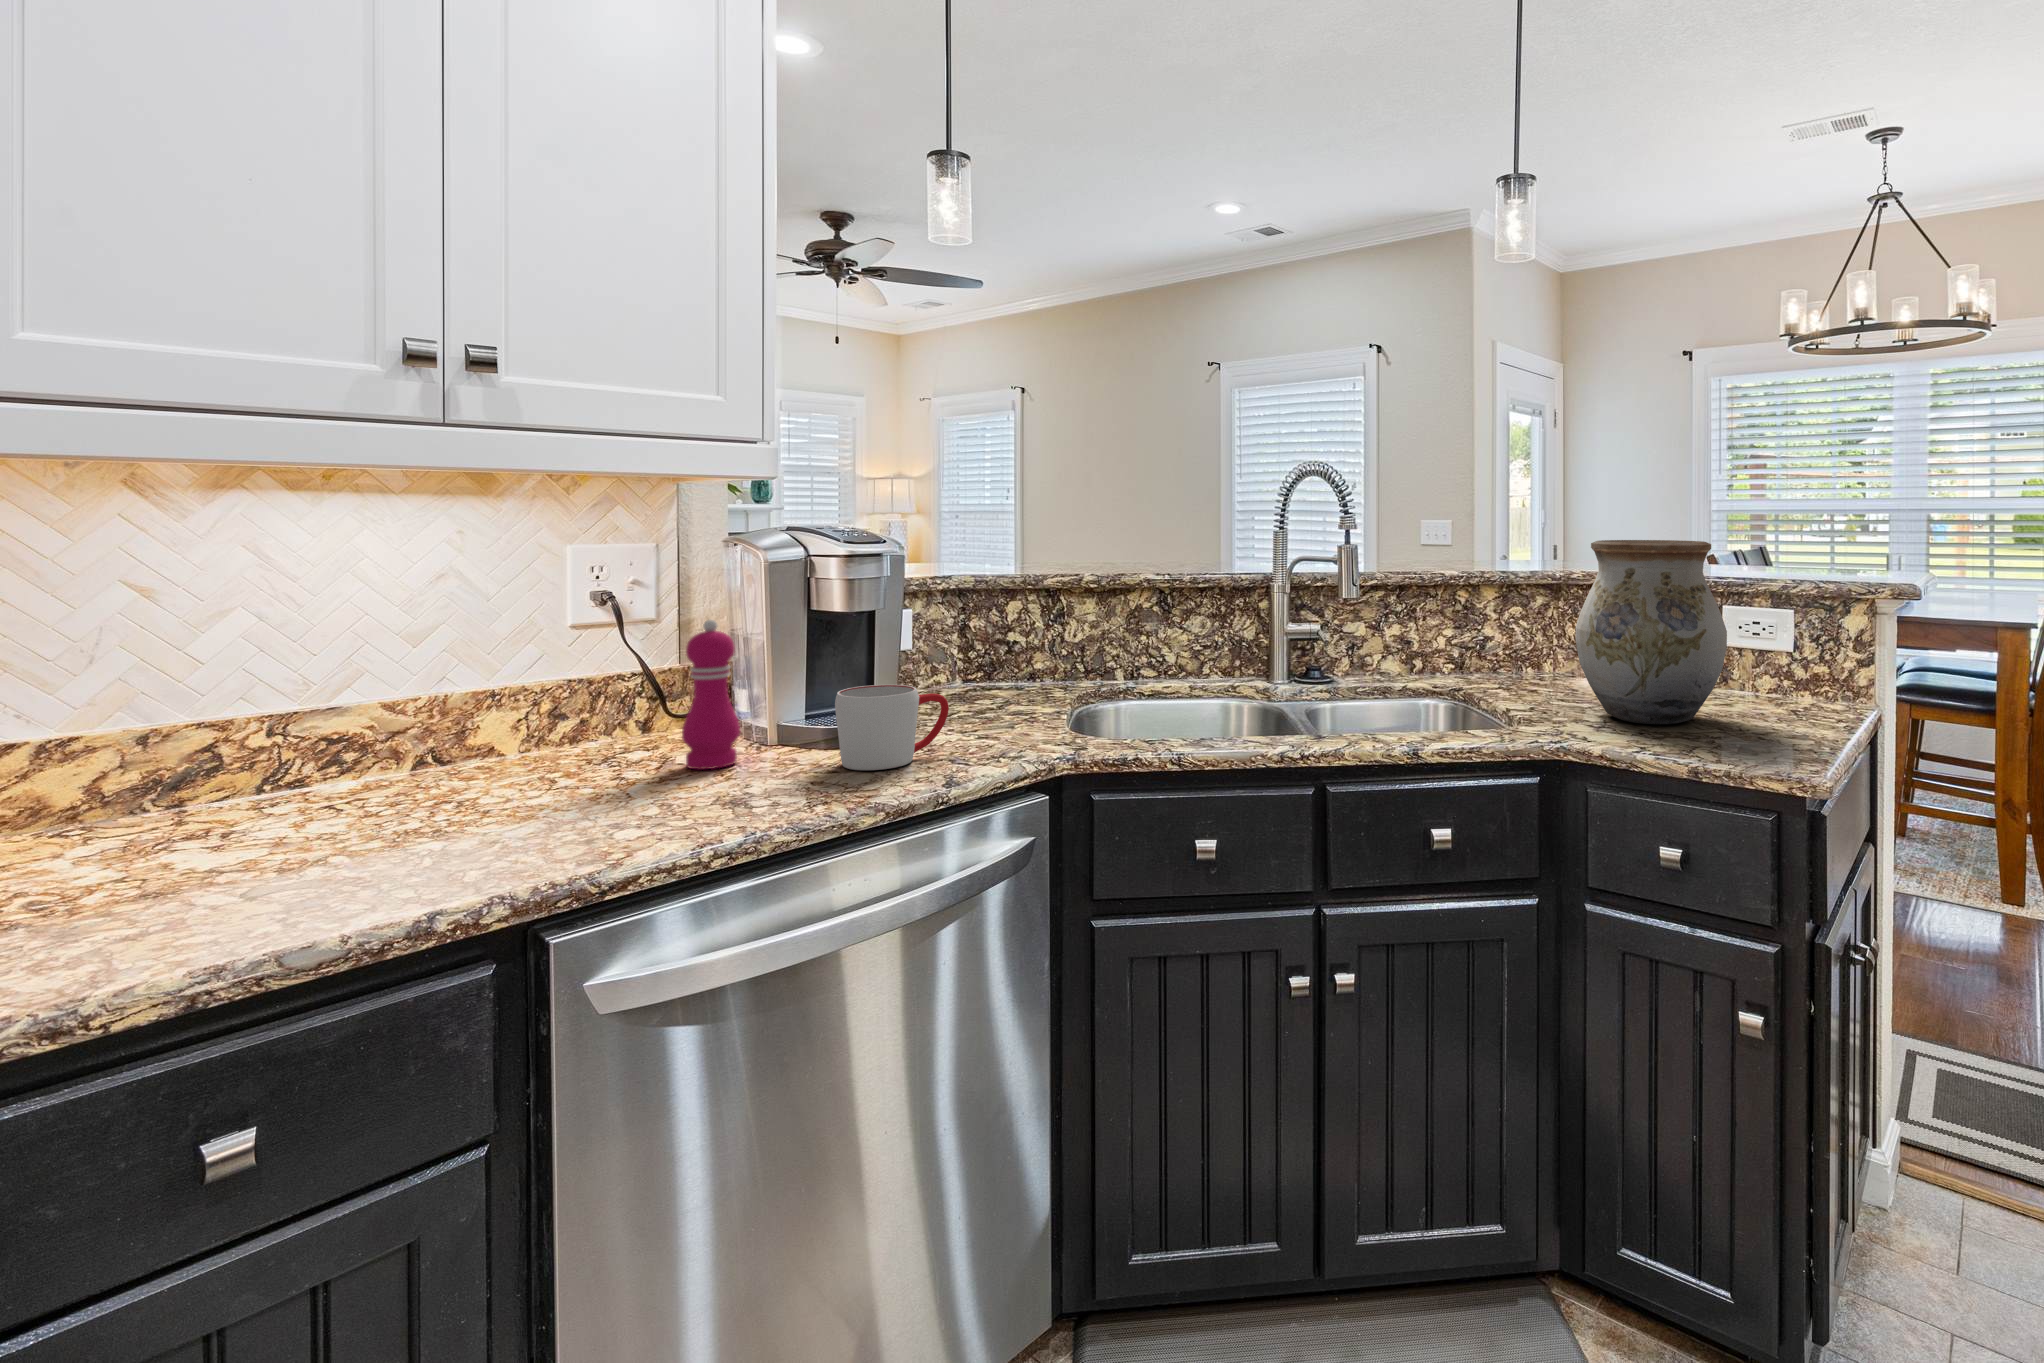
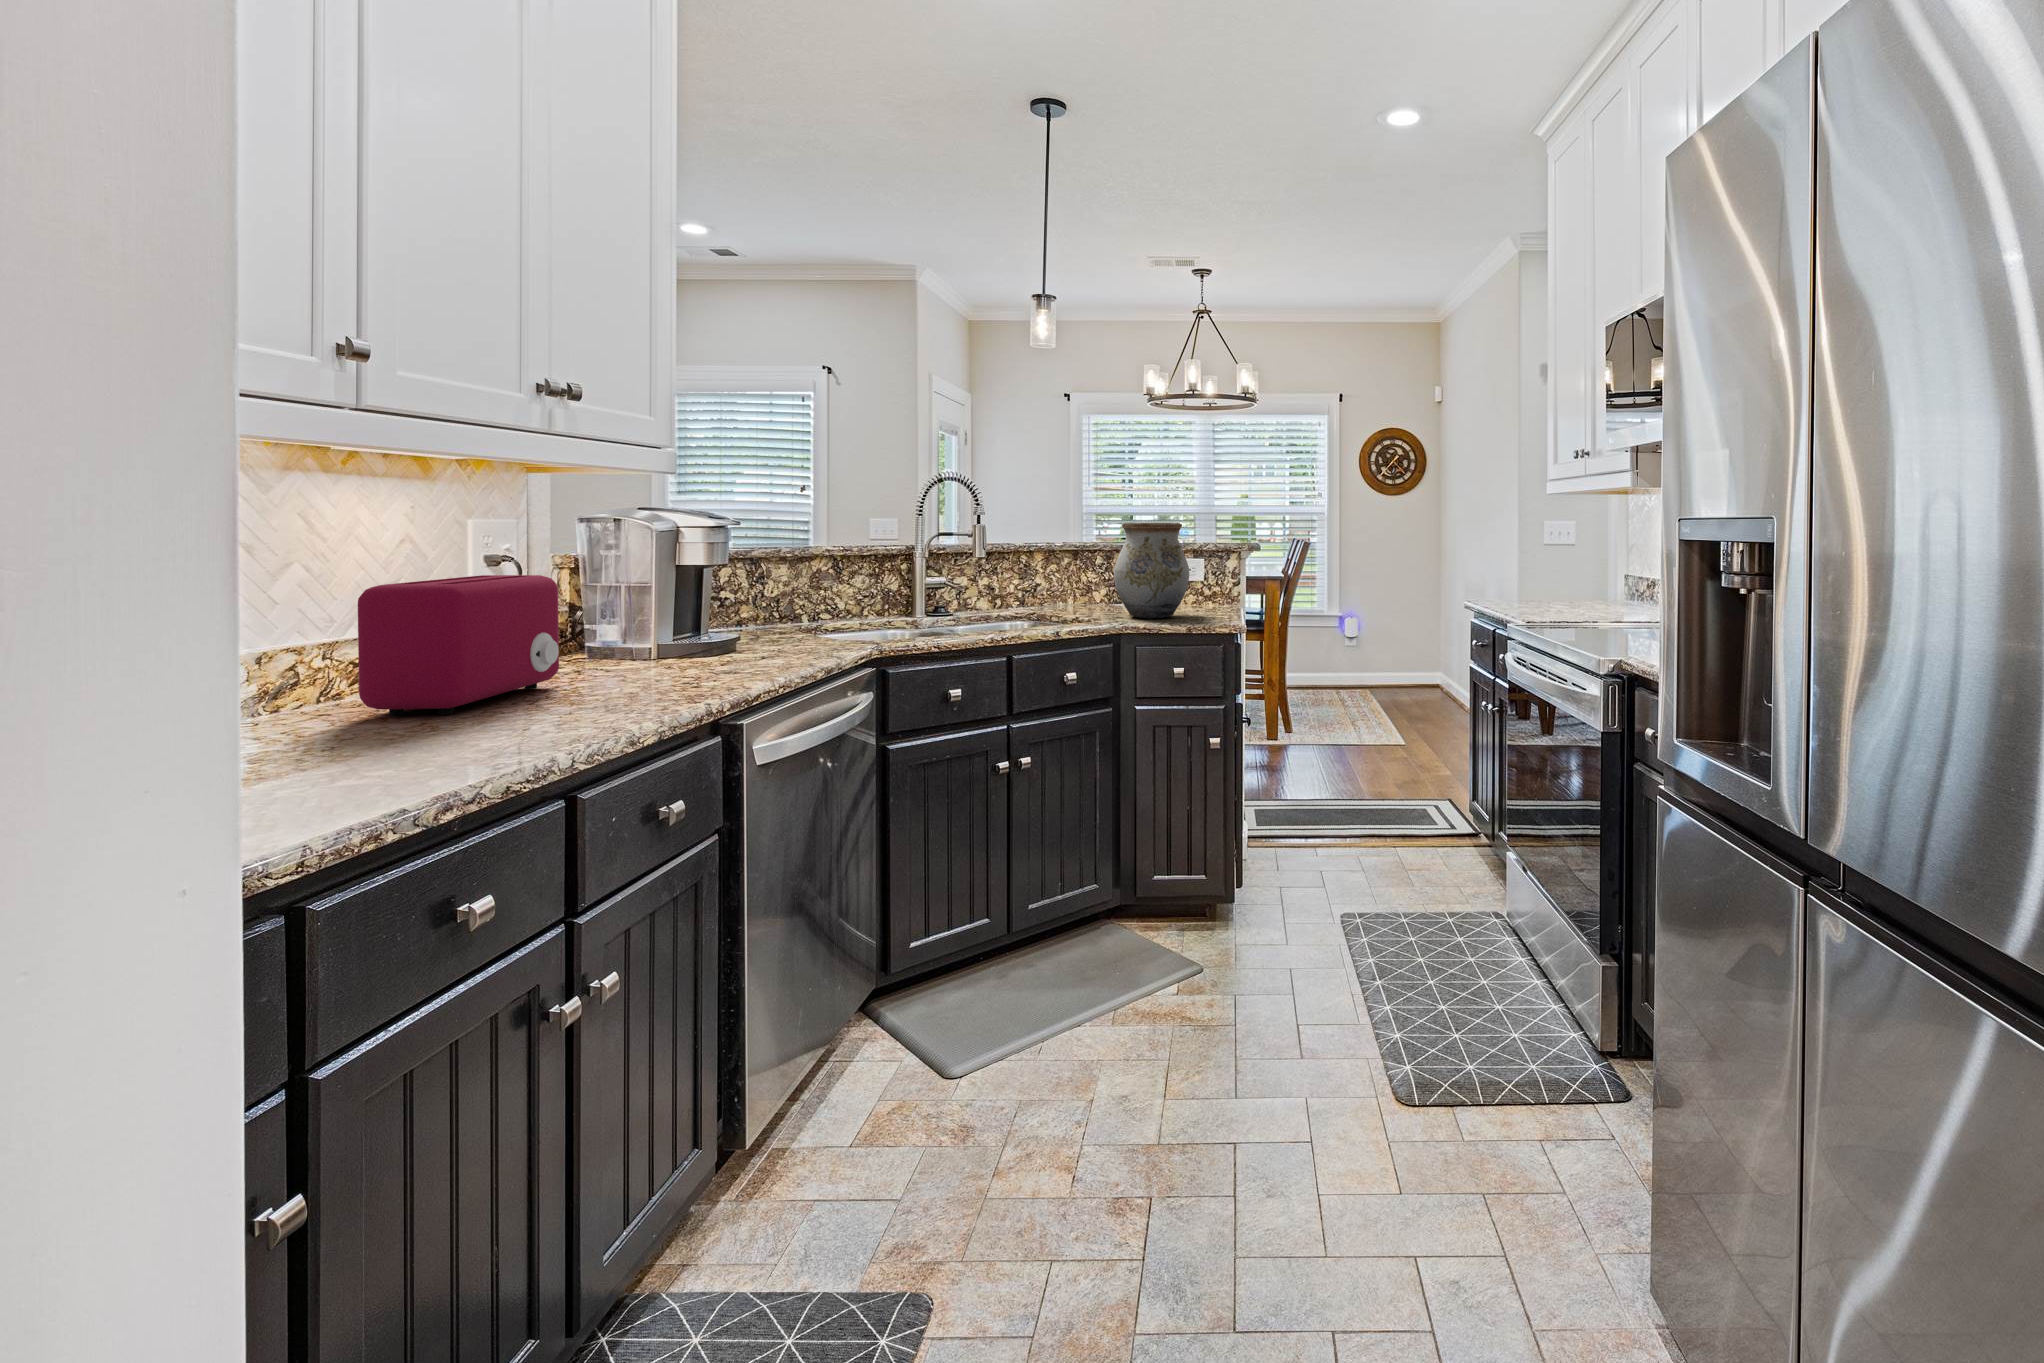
pepper mill: present [682,620,740,769] -> none [622,570,663,670]
toaster: none [172,626,534,848] -> present [358,575,559,715]
mug: present [835,685,949,770] -> none [734,611,795,661]

